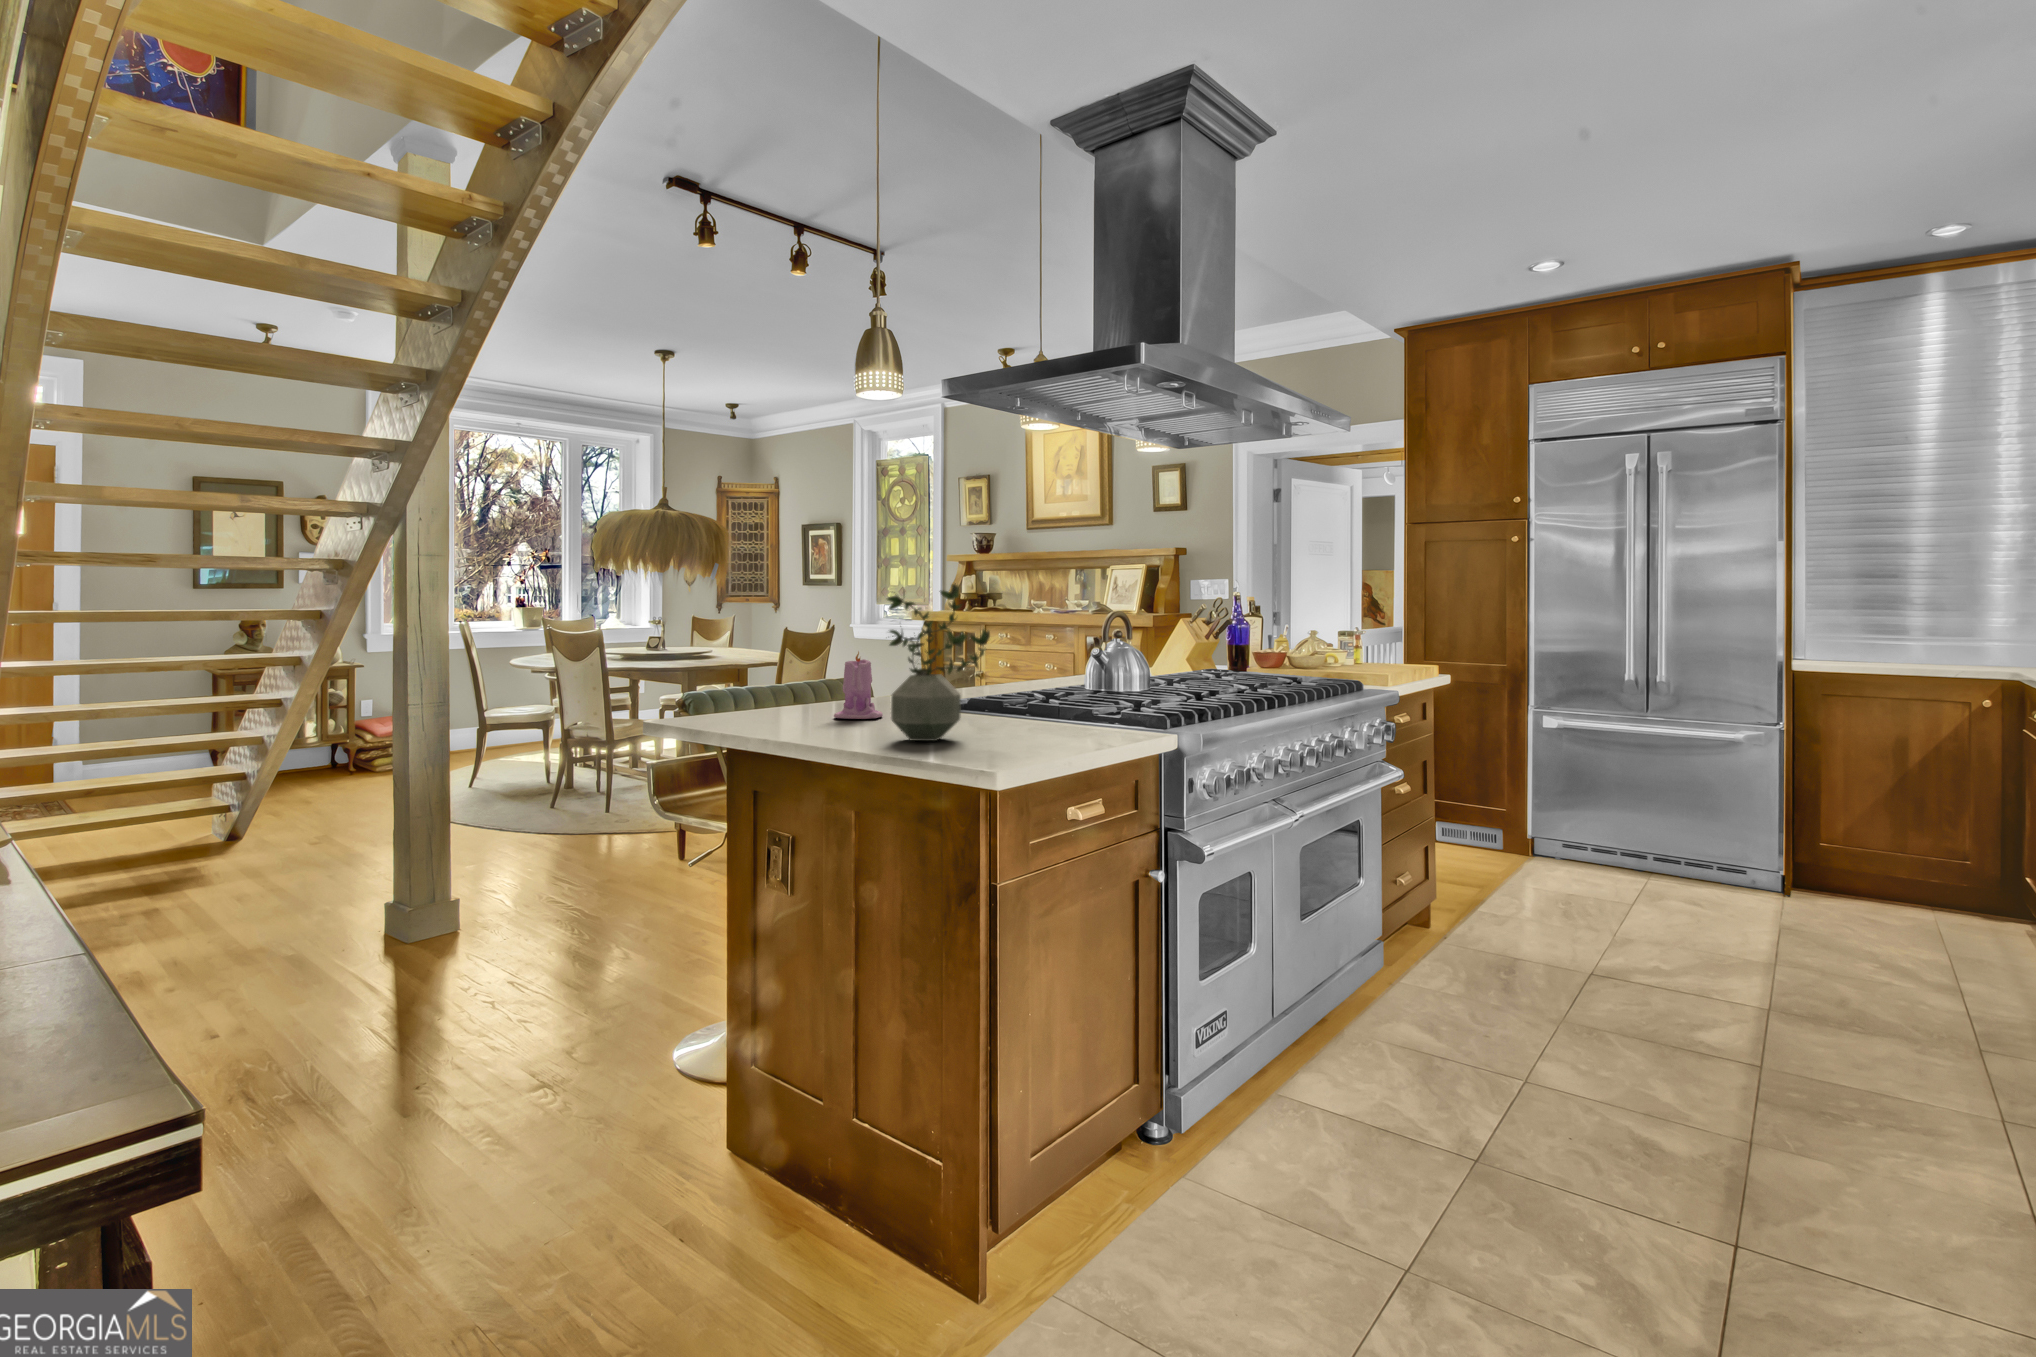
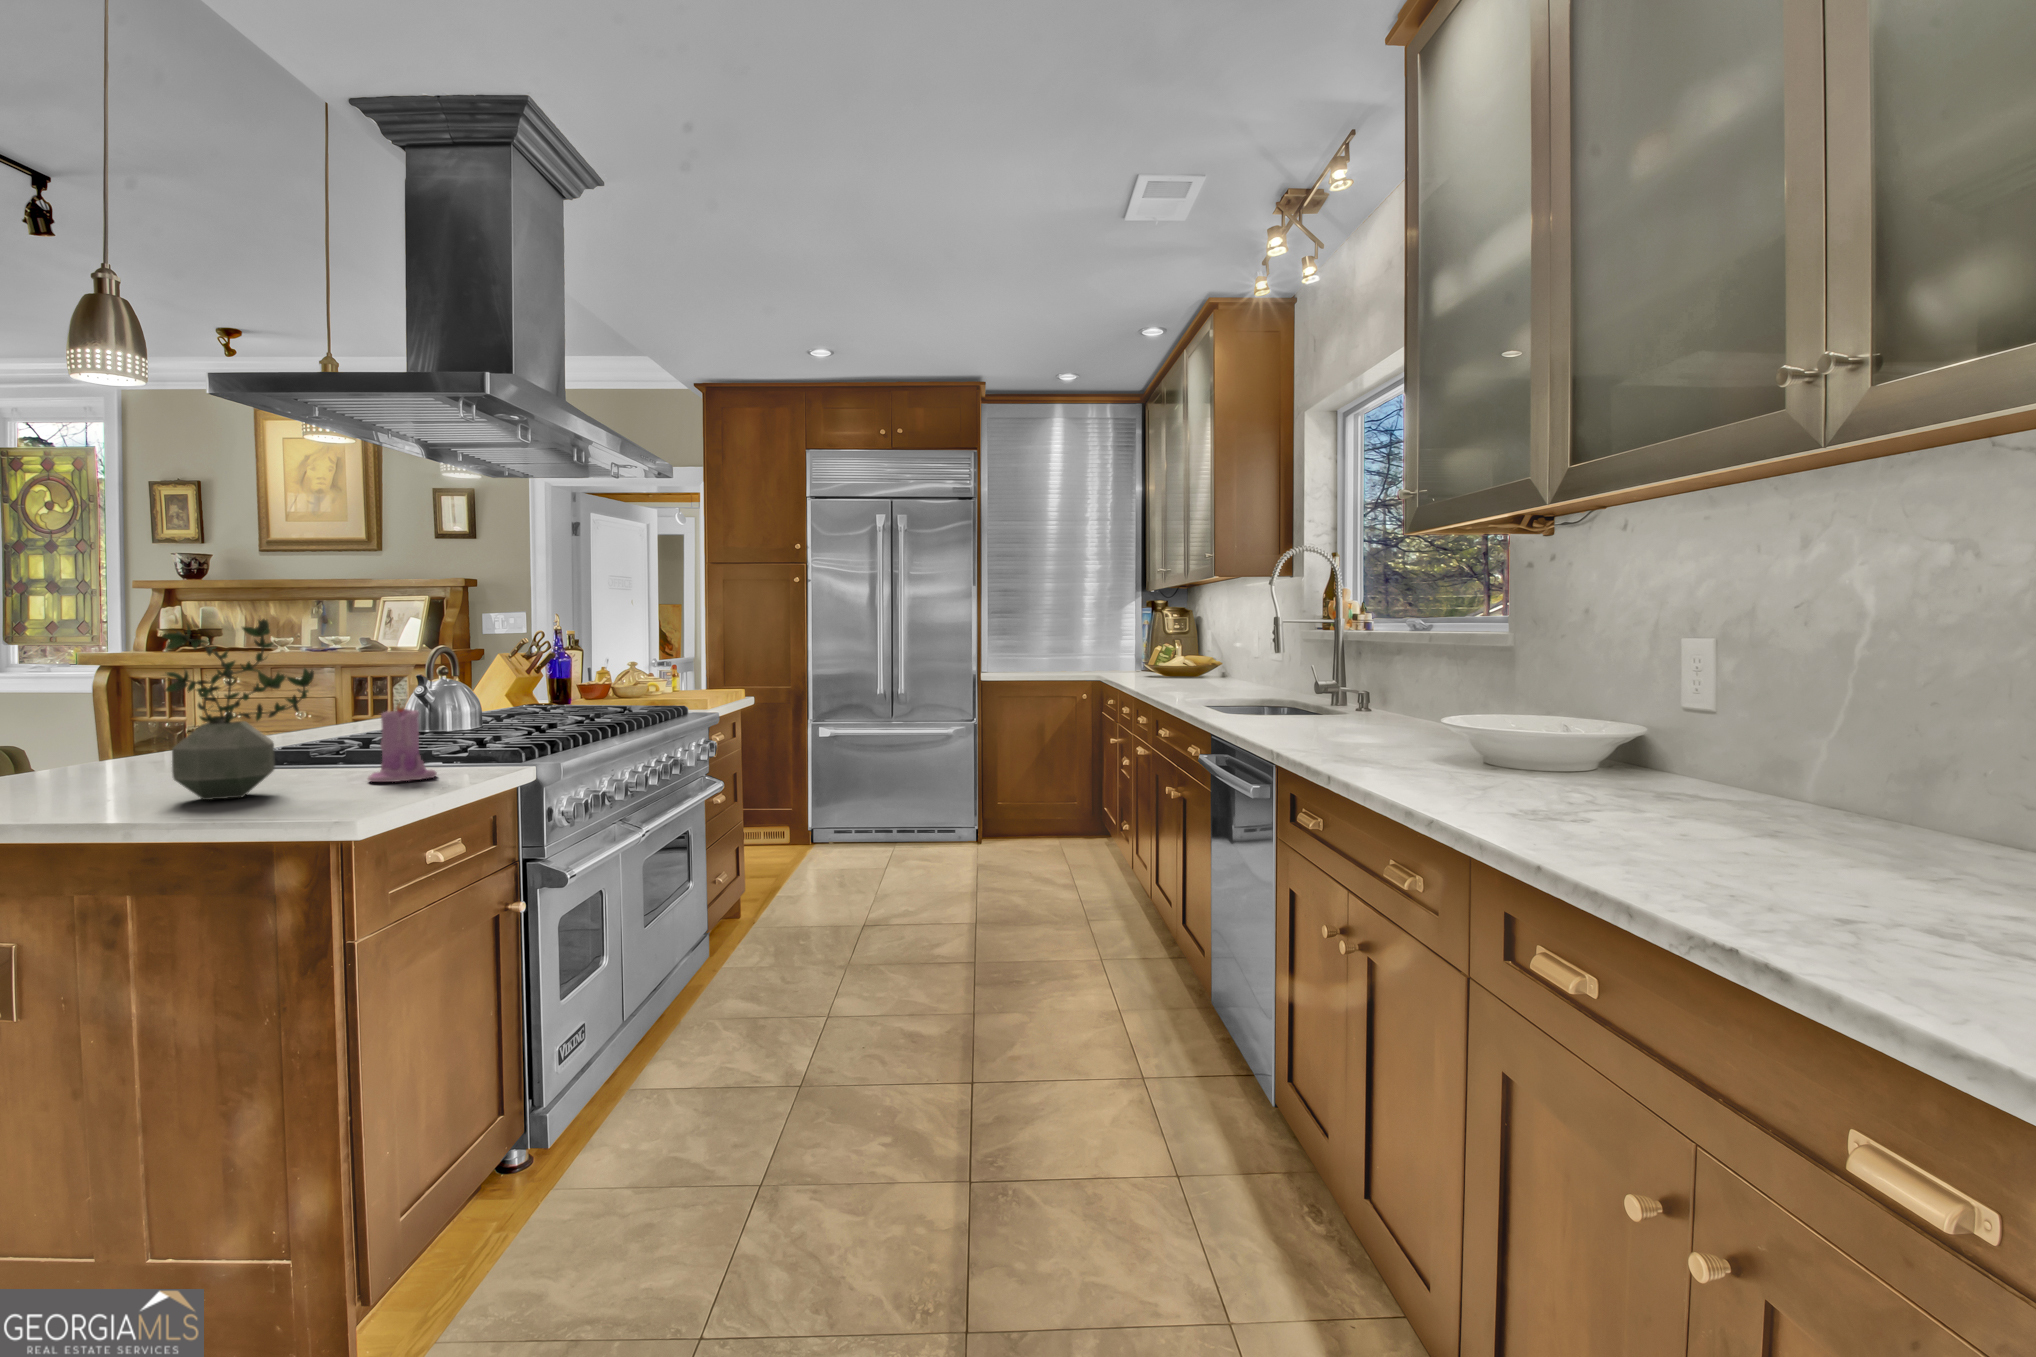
candle: present [834,652,883,719] -> present [368,702,437,782]

